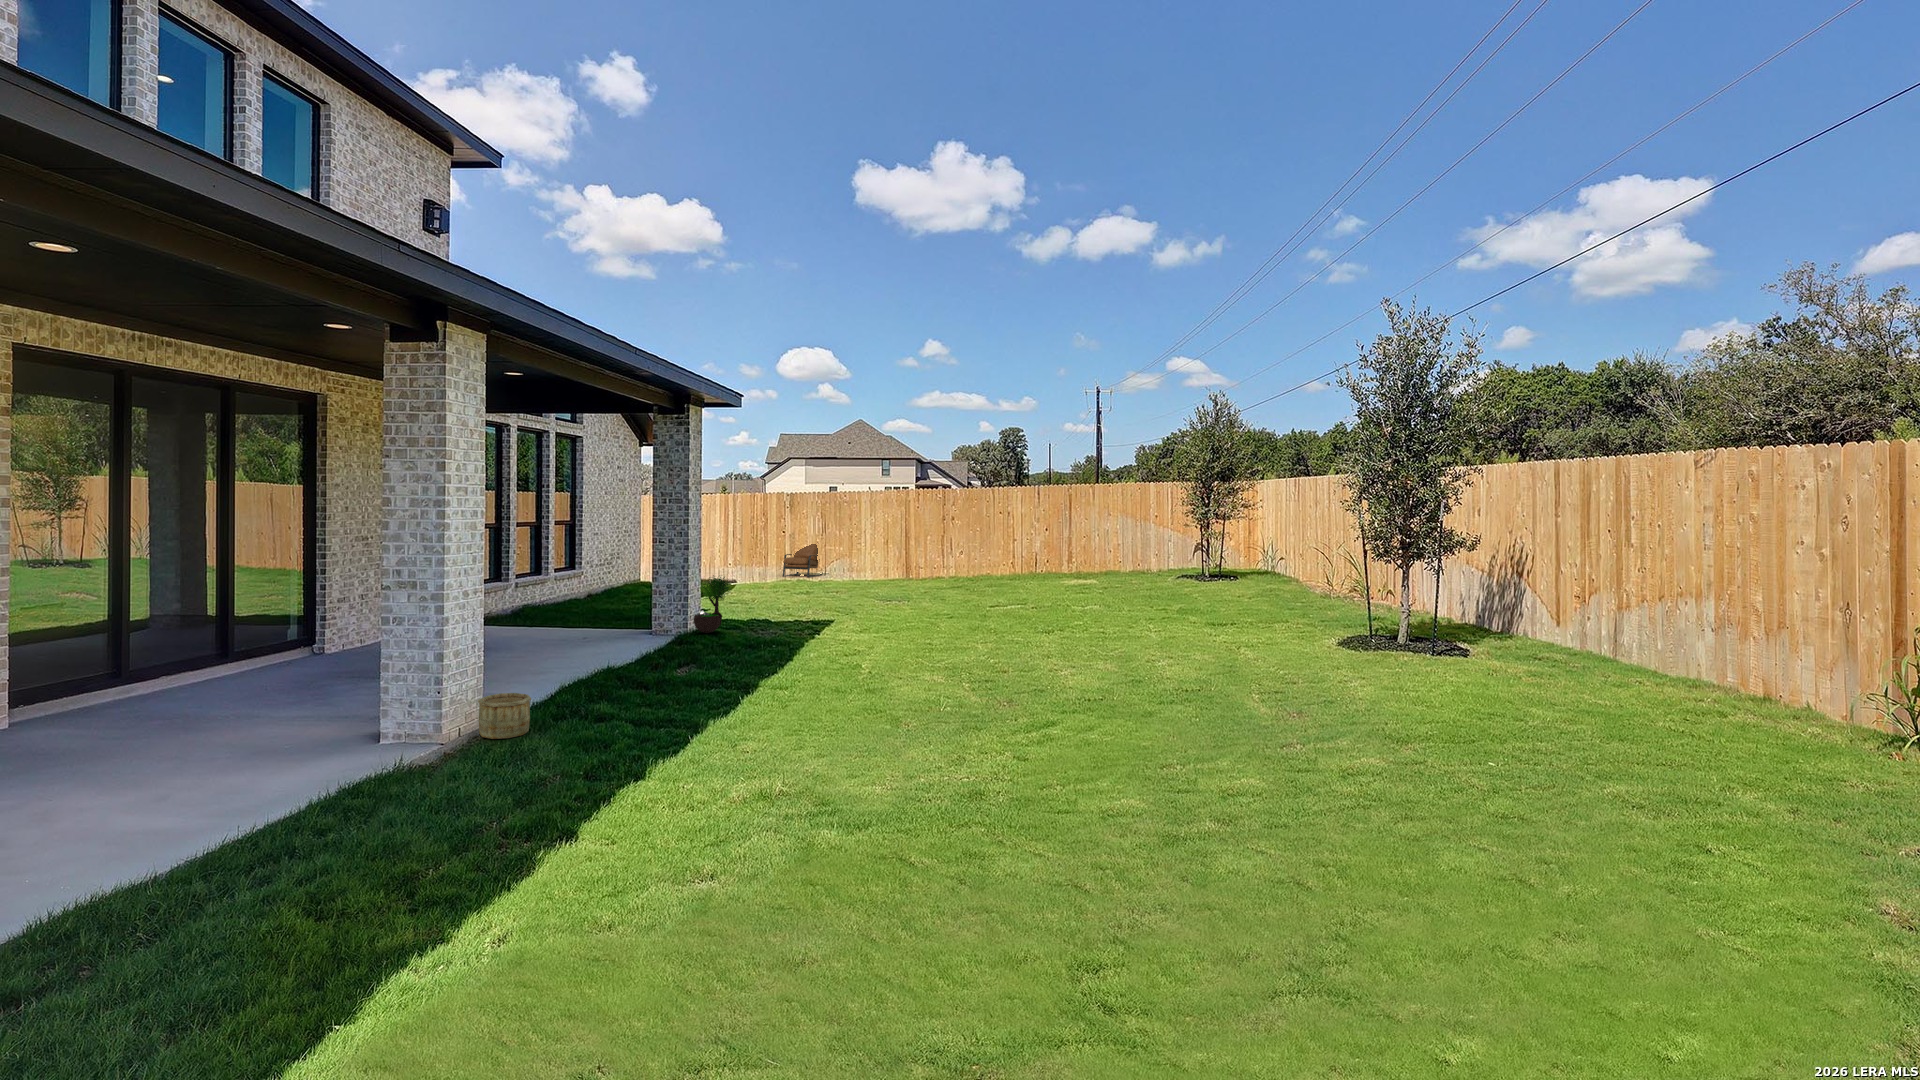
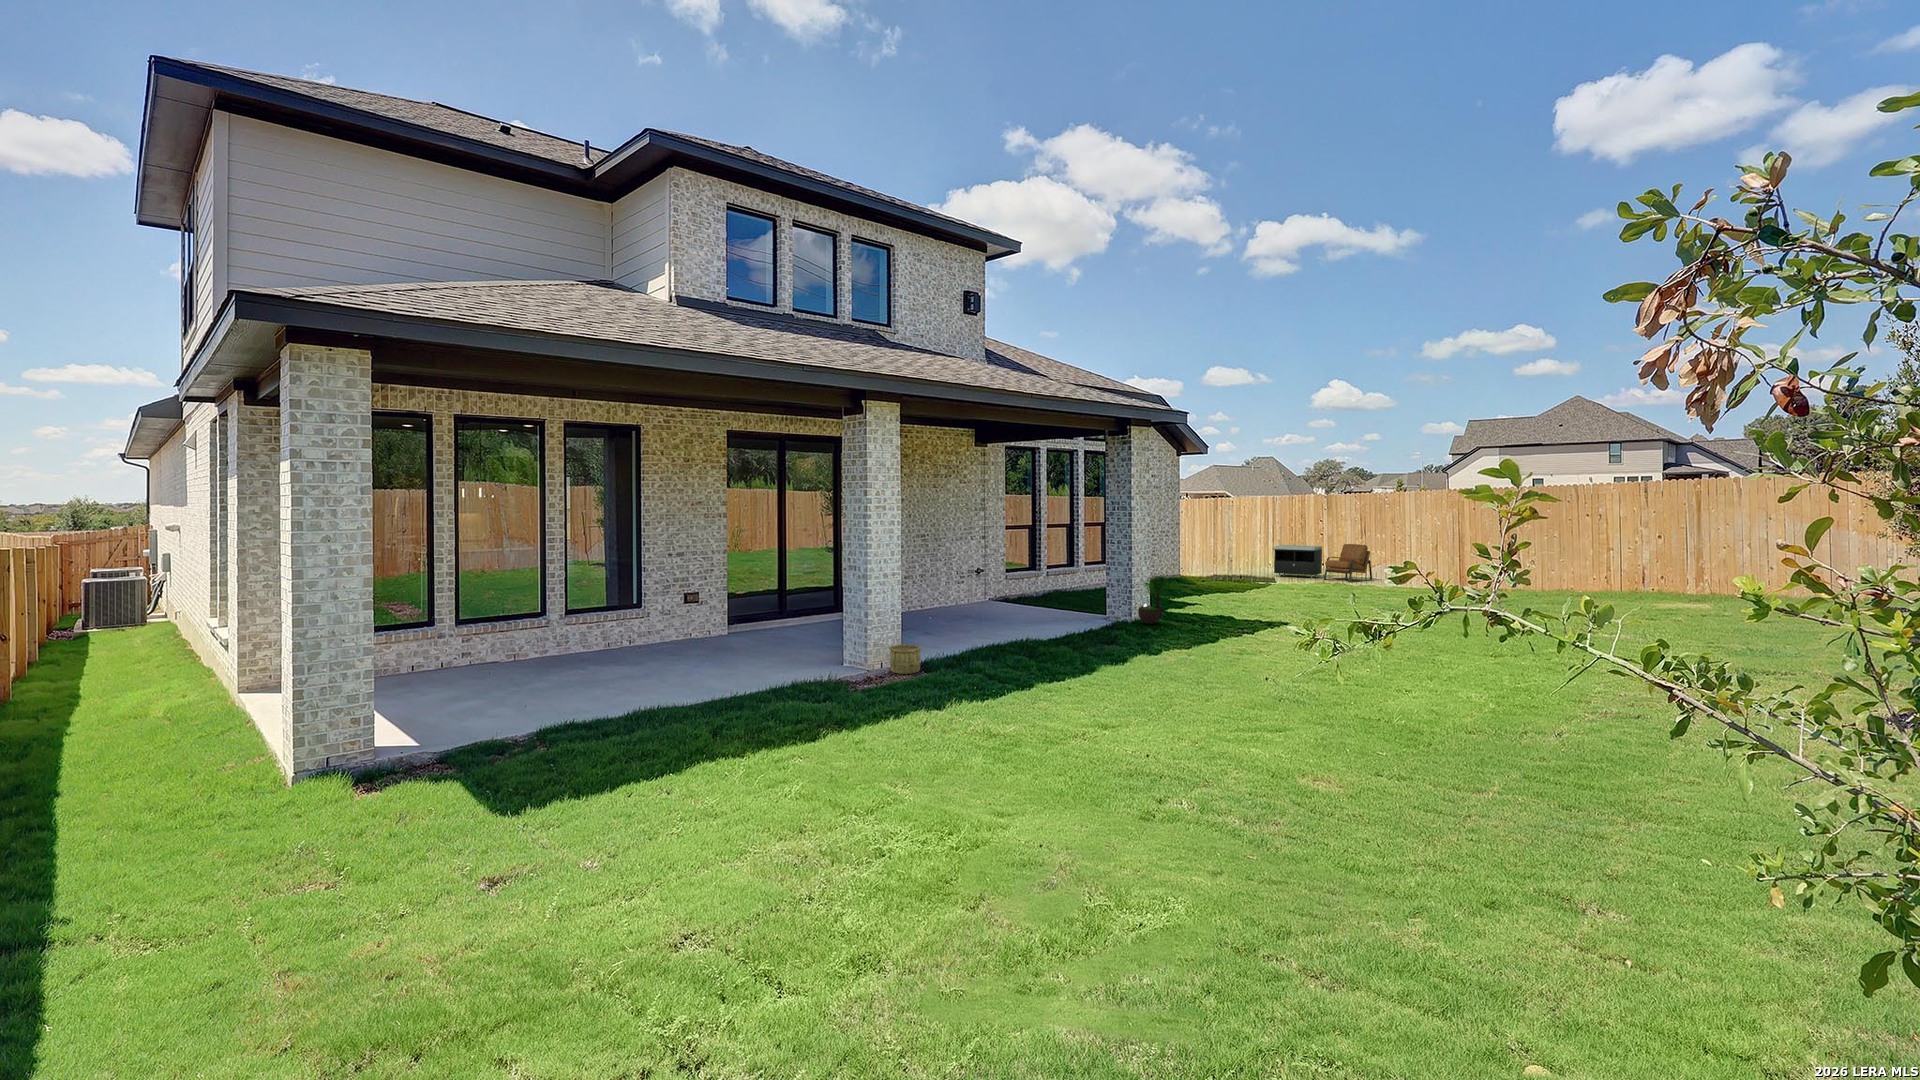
storage bench: none [732,544,775,576] -> present [1274,545,1322,578]

